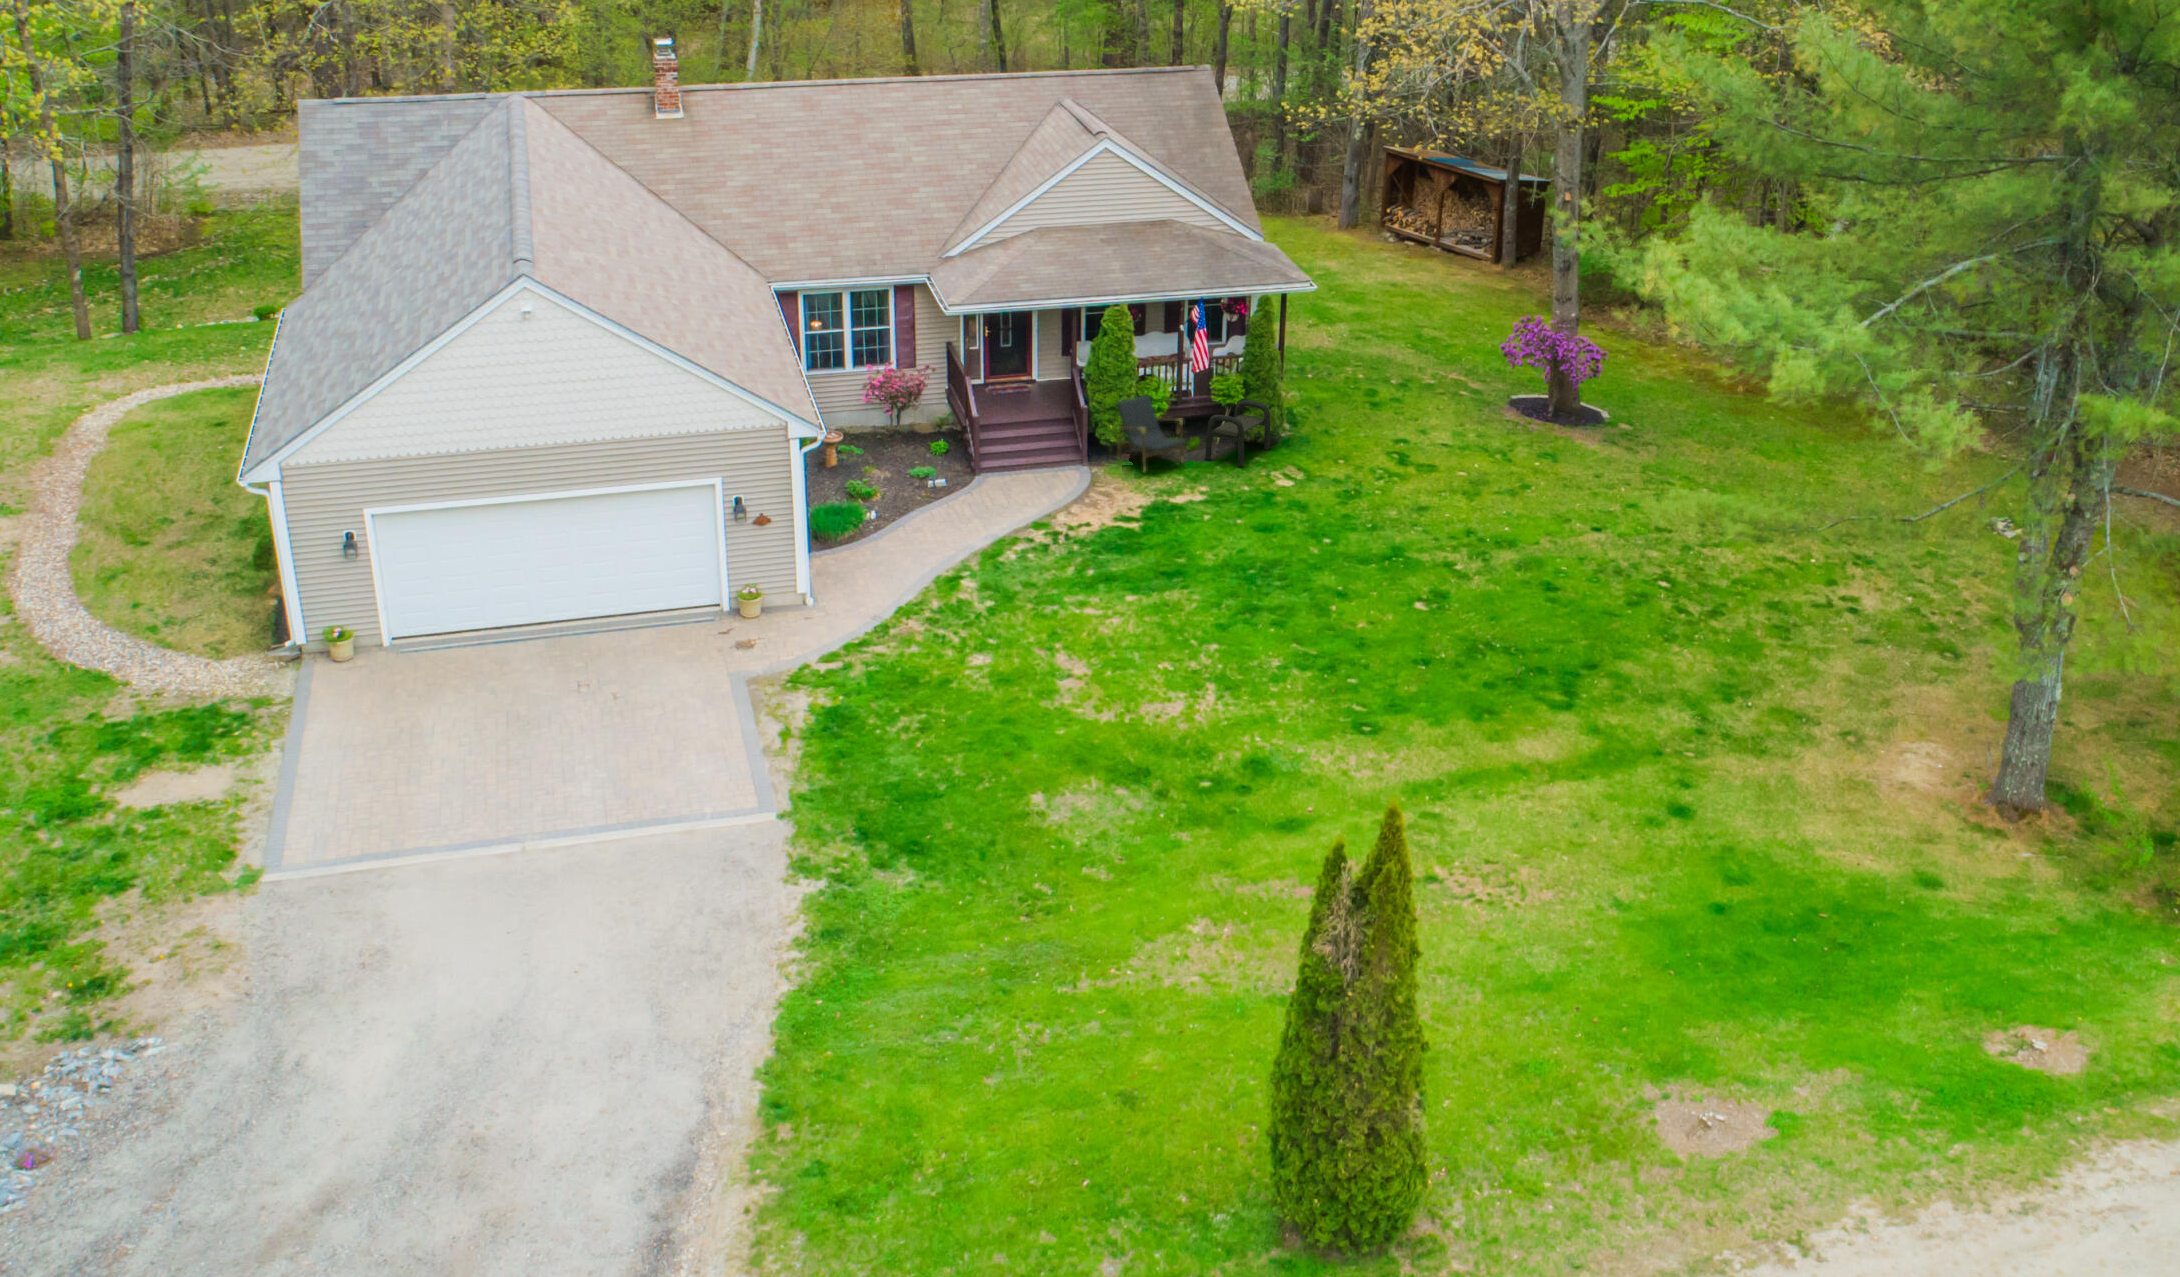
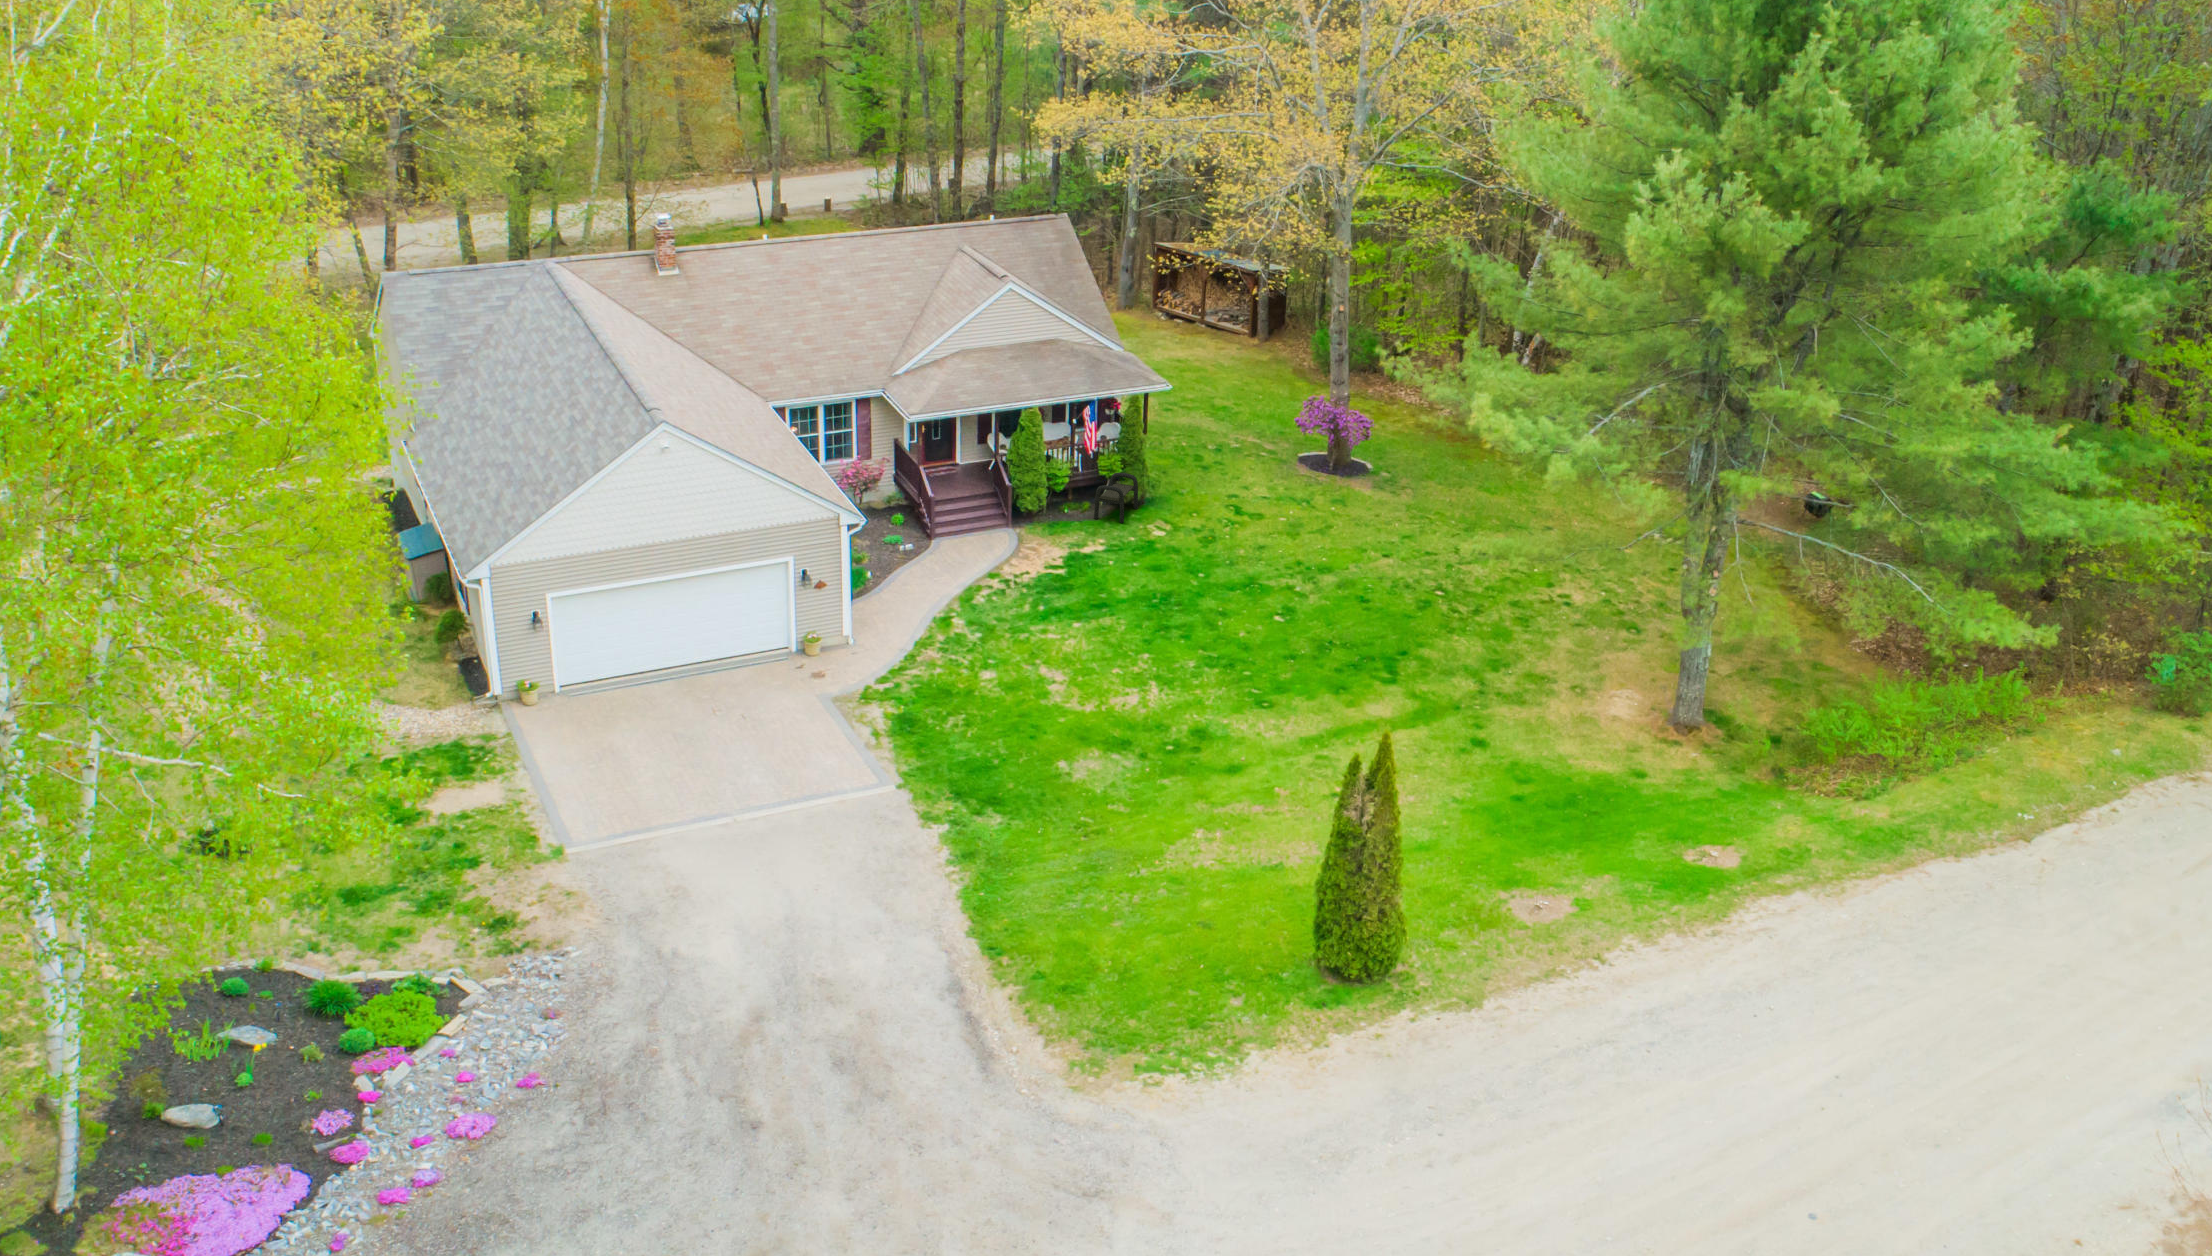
lounge chair: present [1117,396,1186,471] -> none [1029,473,1082,532]

